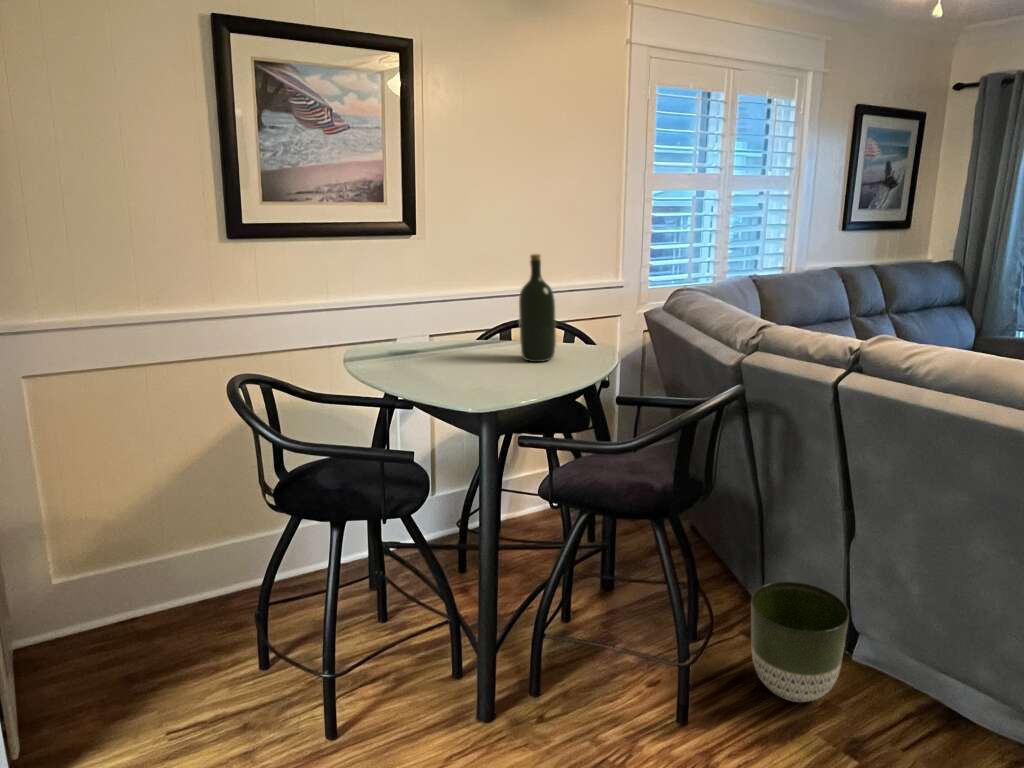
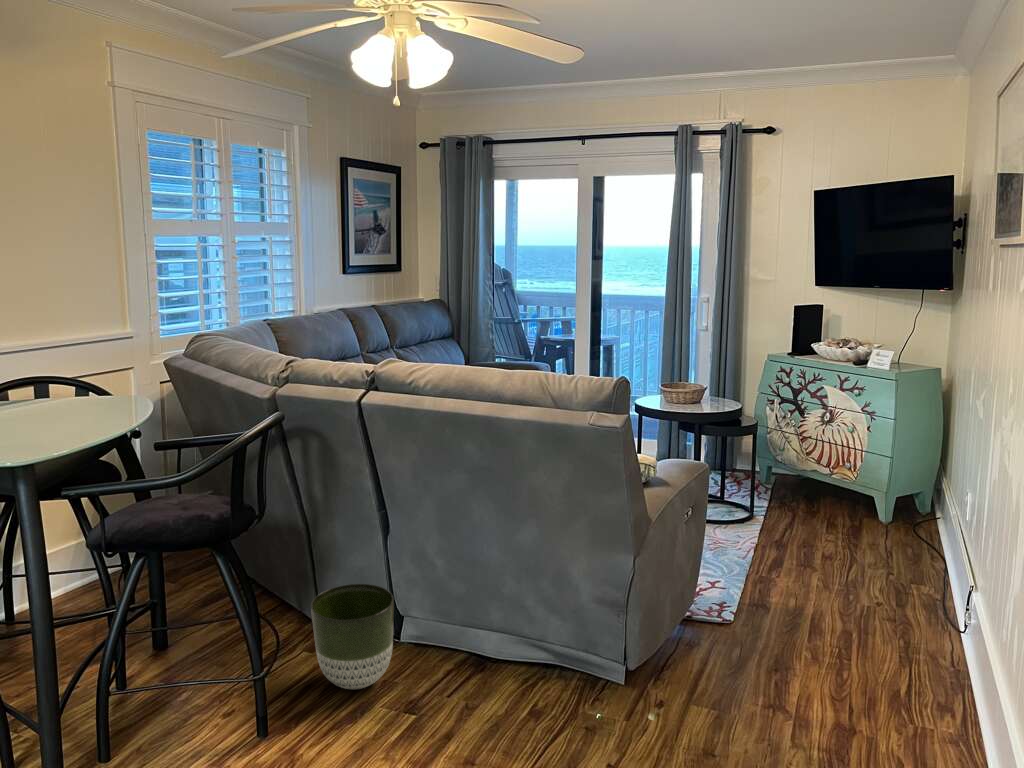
wine bottle: present [519,254,556,362] -> none [39,302,85,414]

